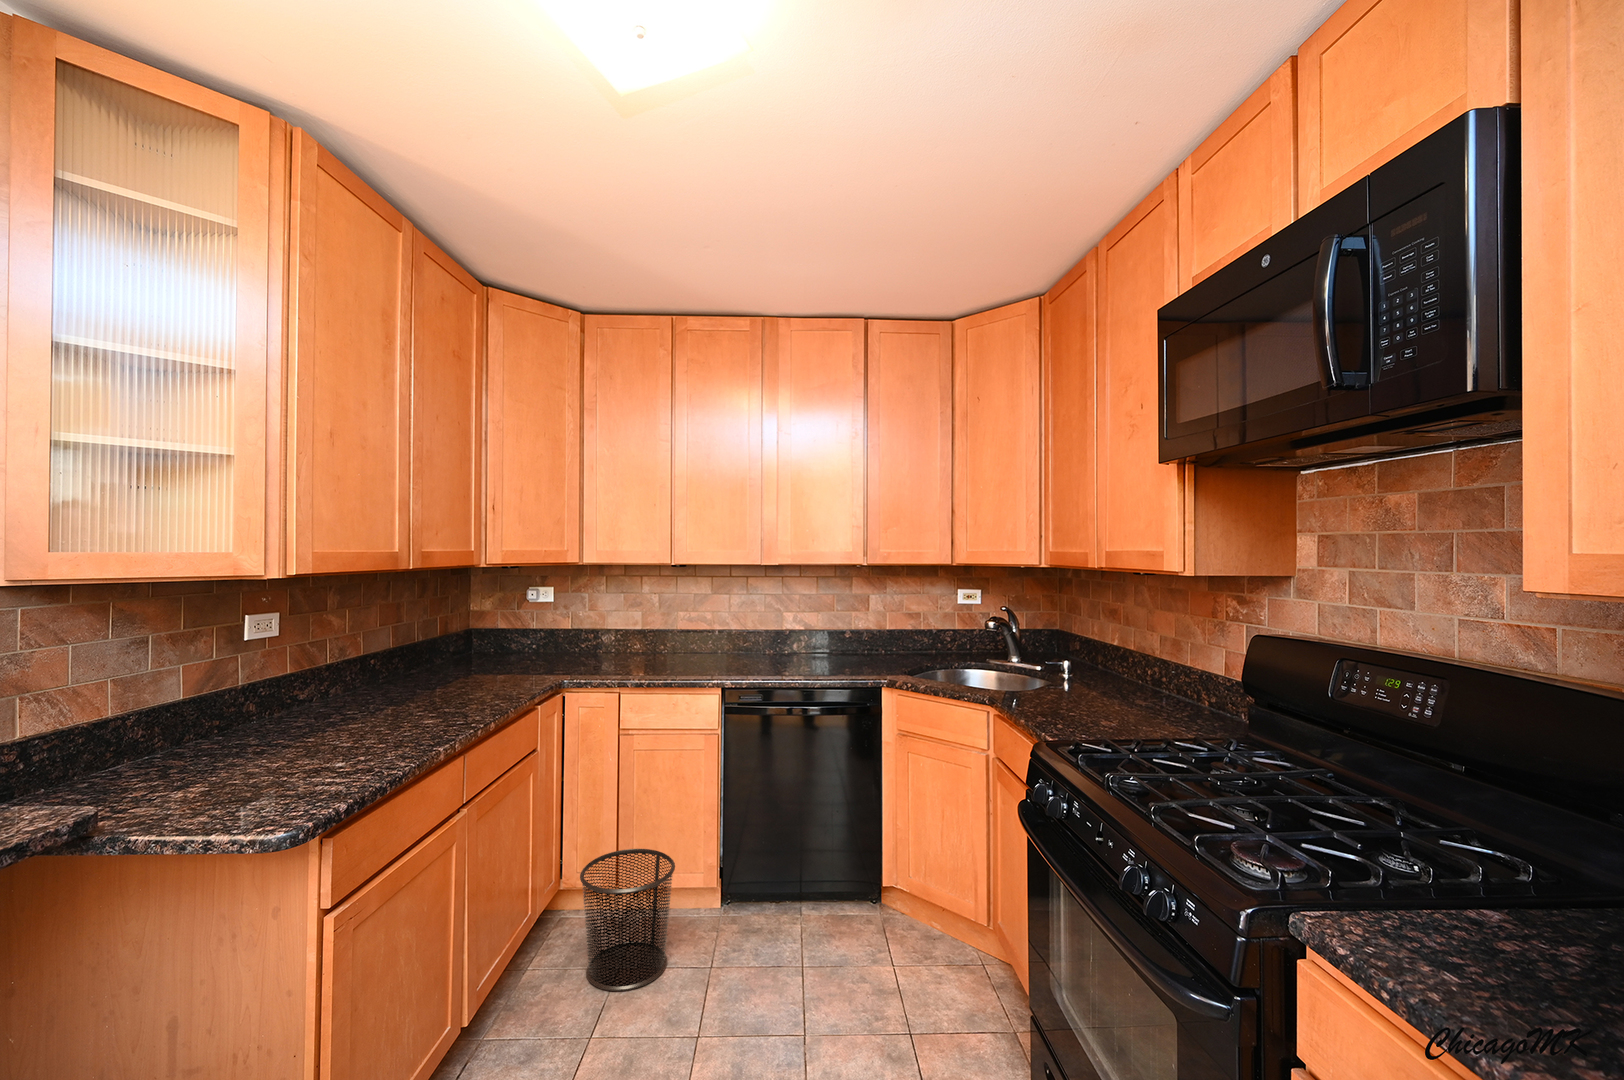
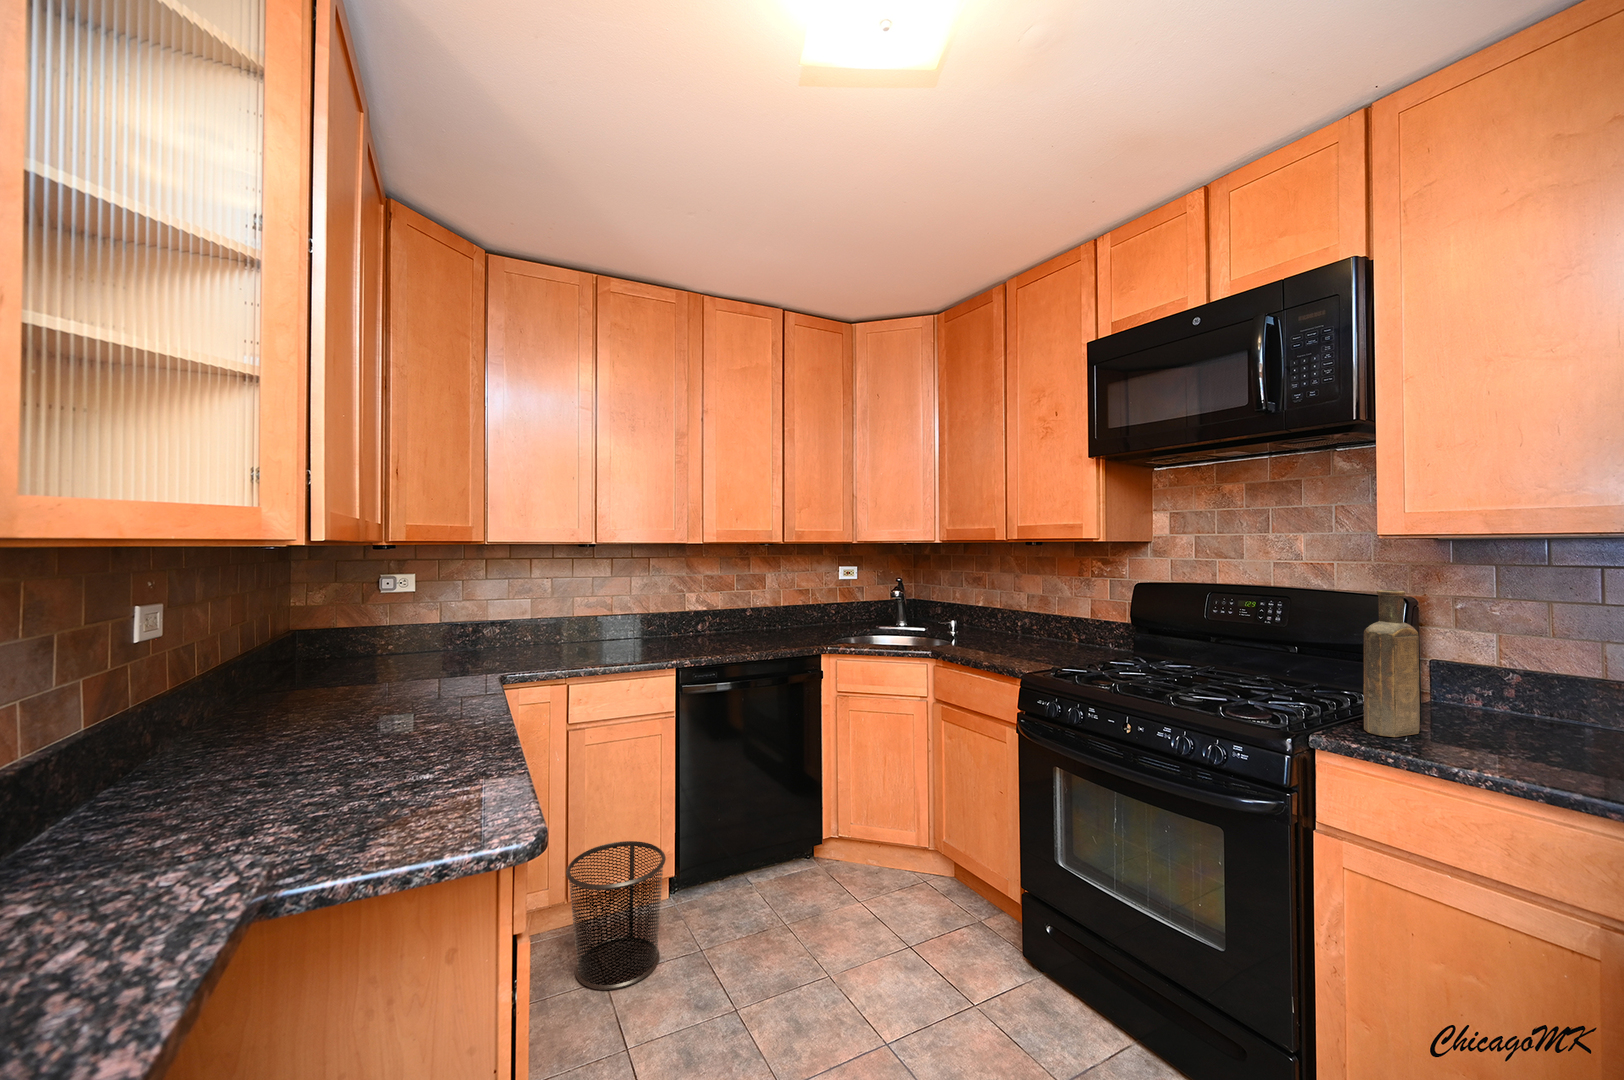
bottle: none [1375,687,1515,952] -> present [1364,590,1420,737]

